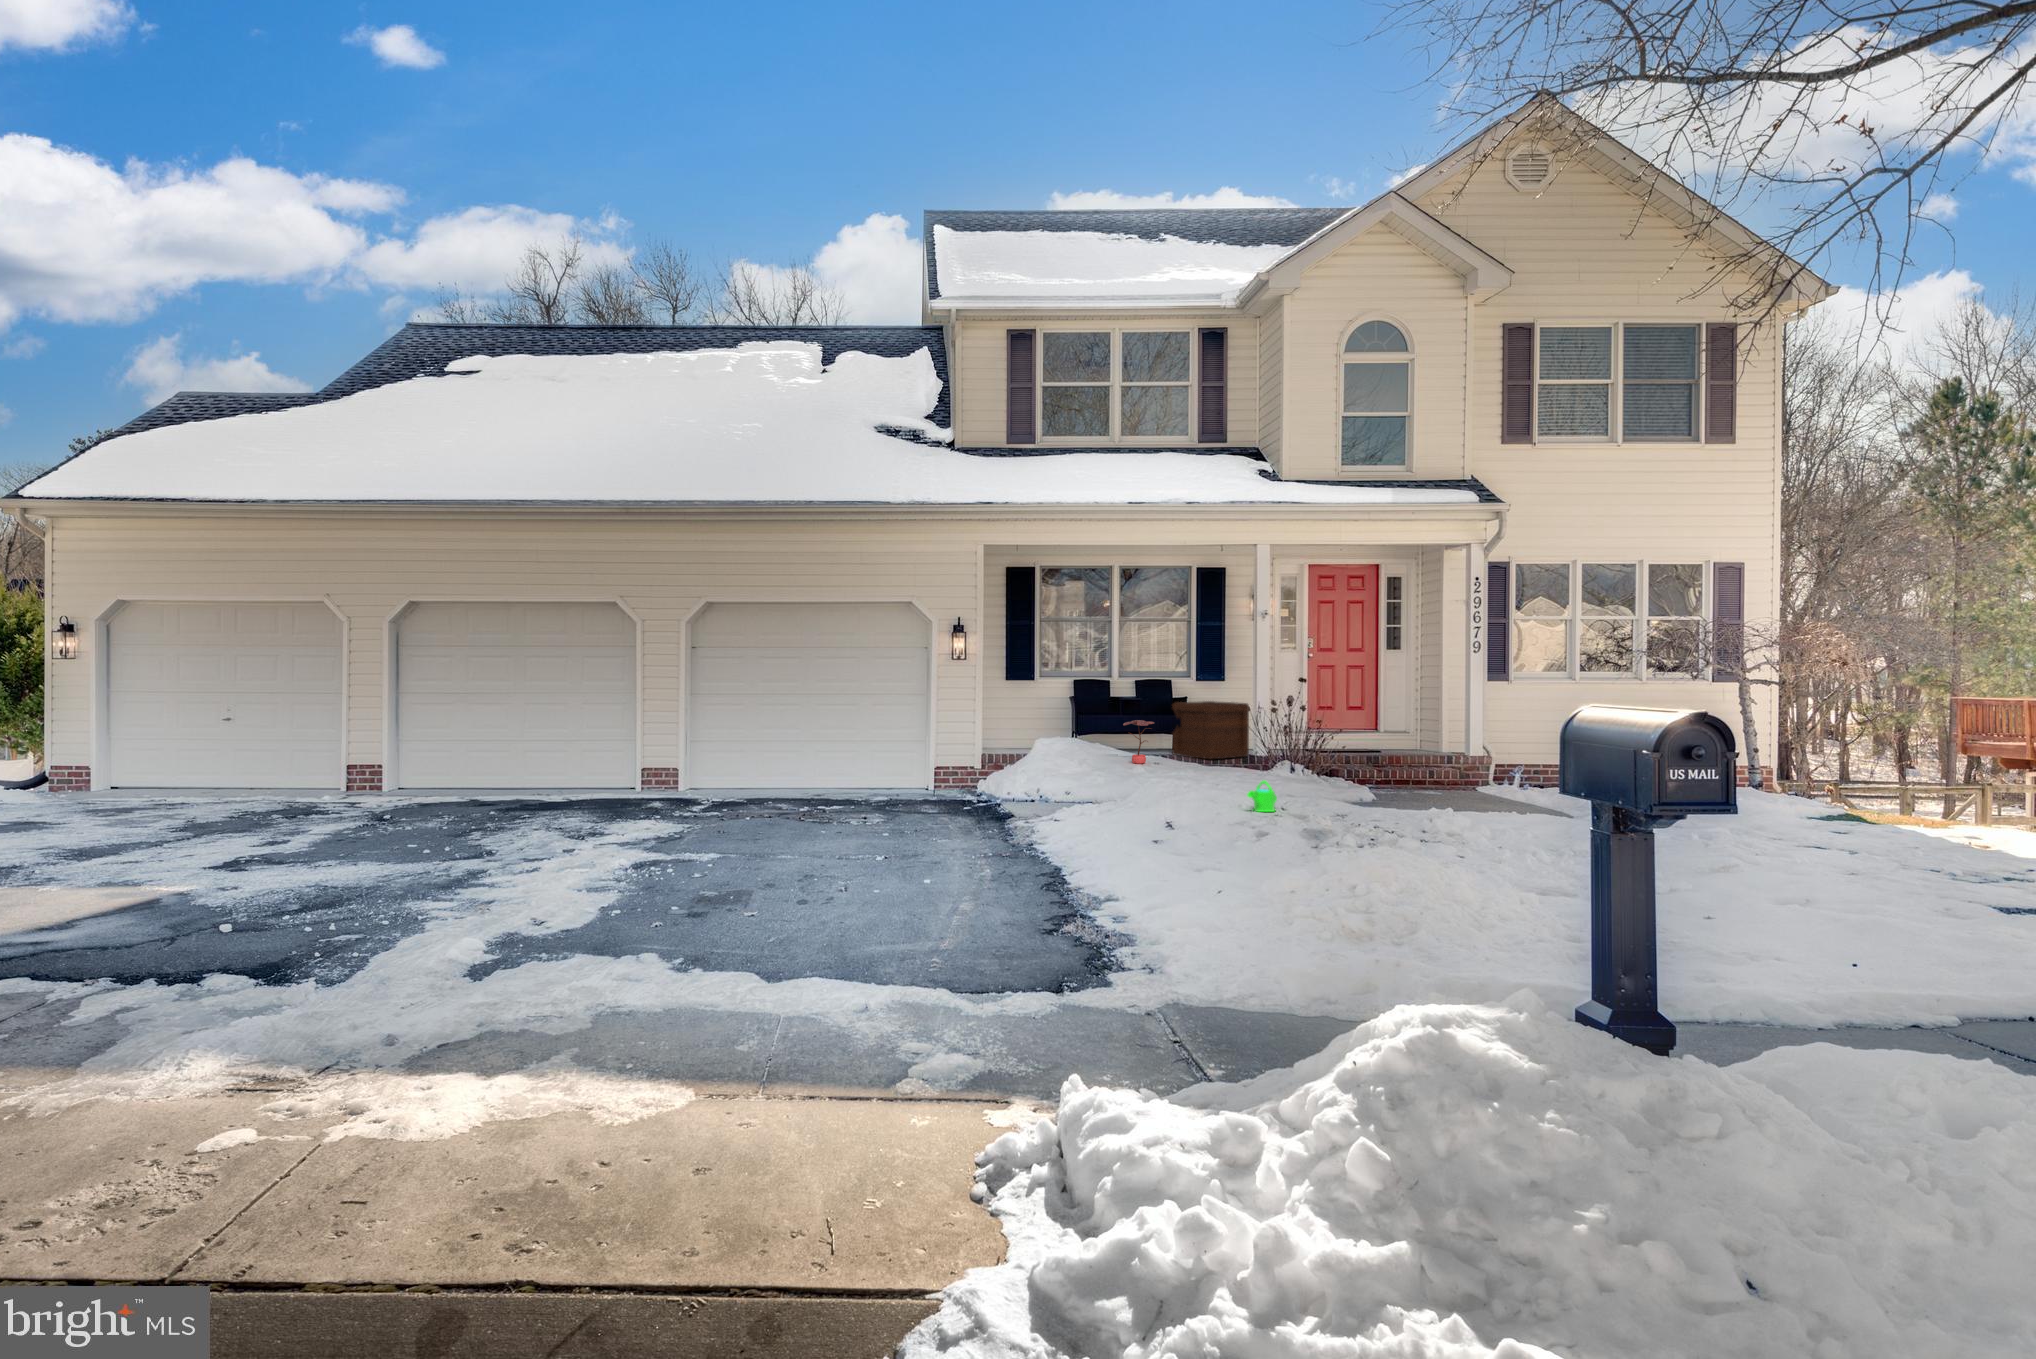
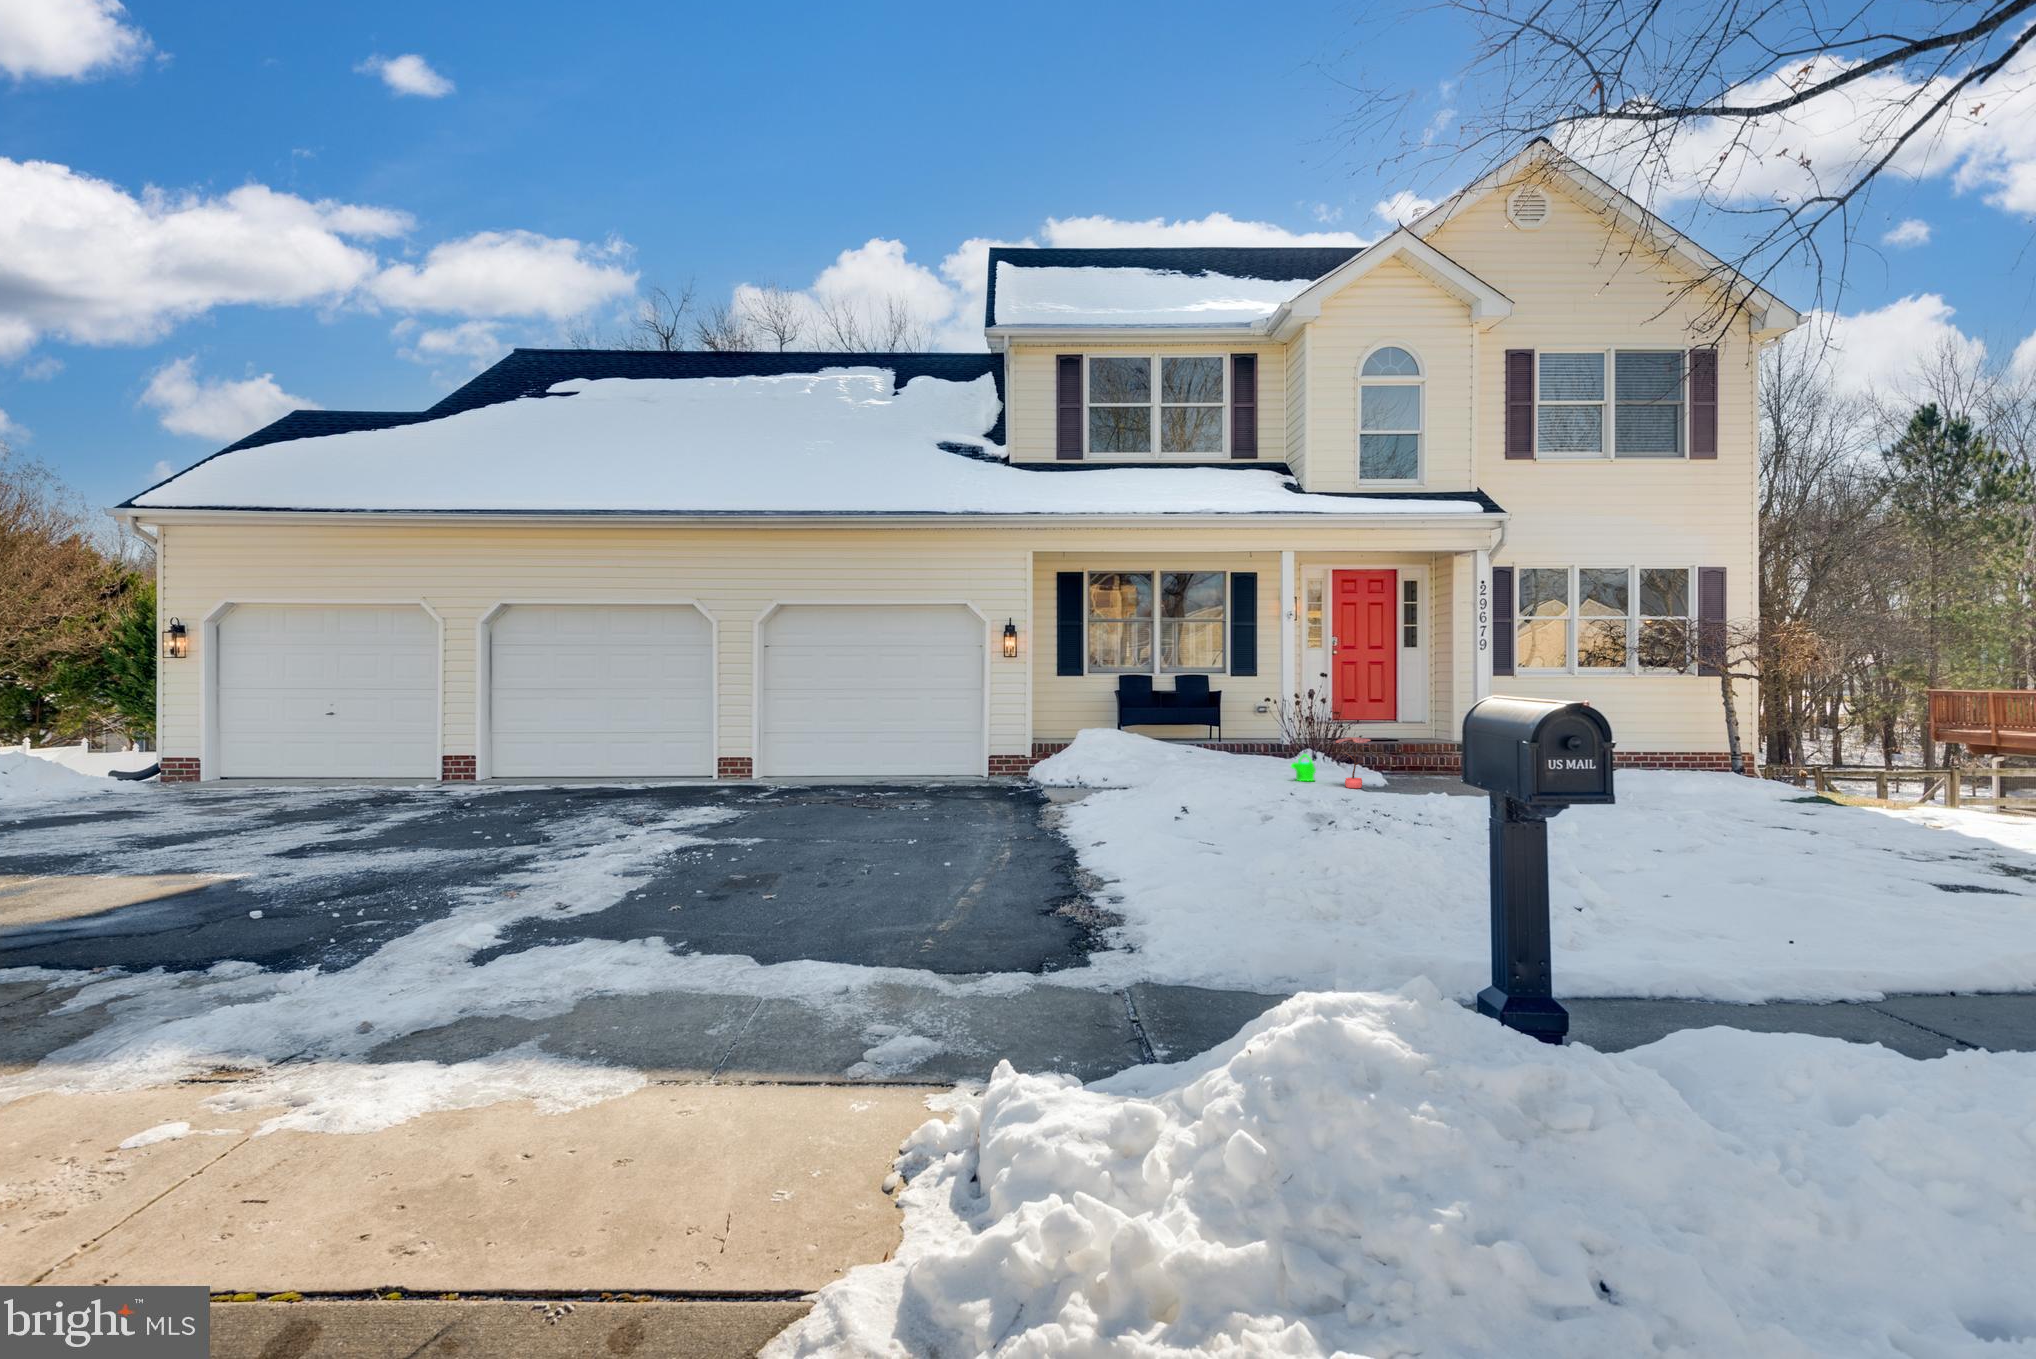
wooden crate: present [1172,701,1249,759] -> none [1207,696,1278,748]
potted plant: present [1123,720,1154,764] -> present [1335,737,1371,788]

